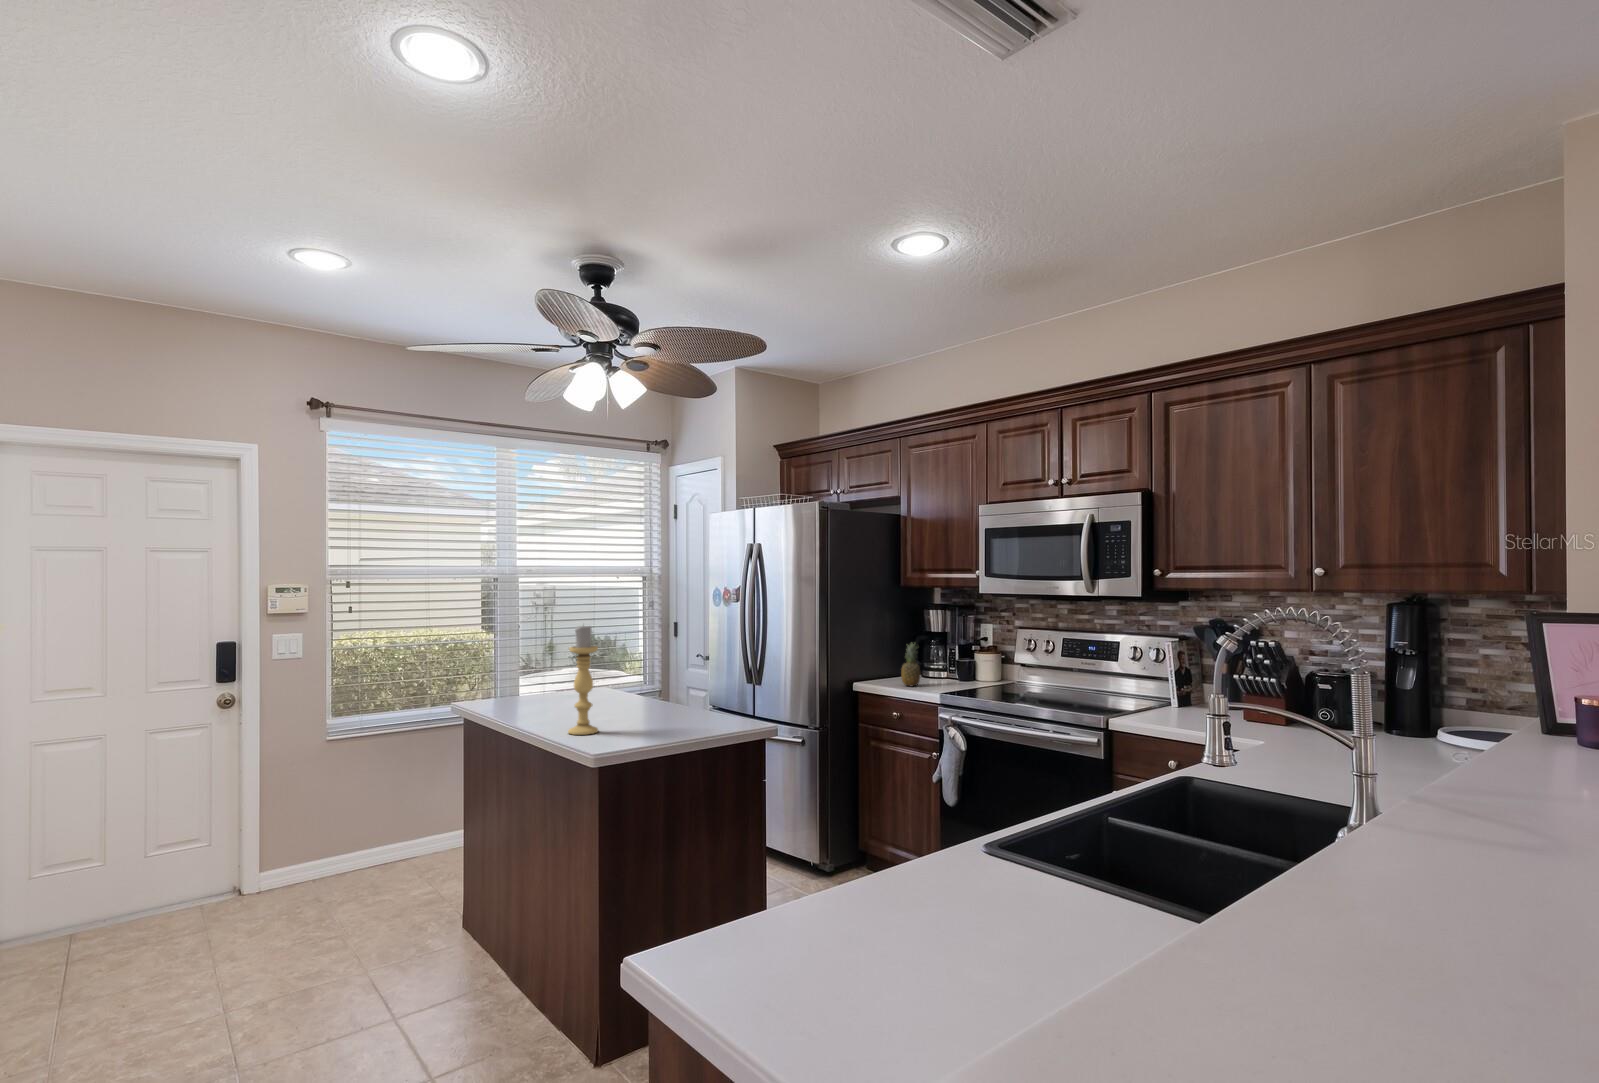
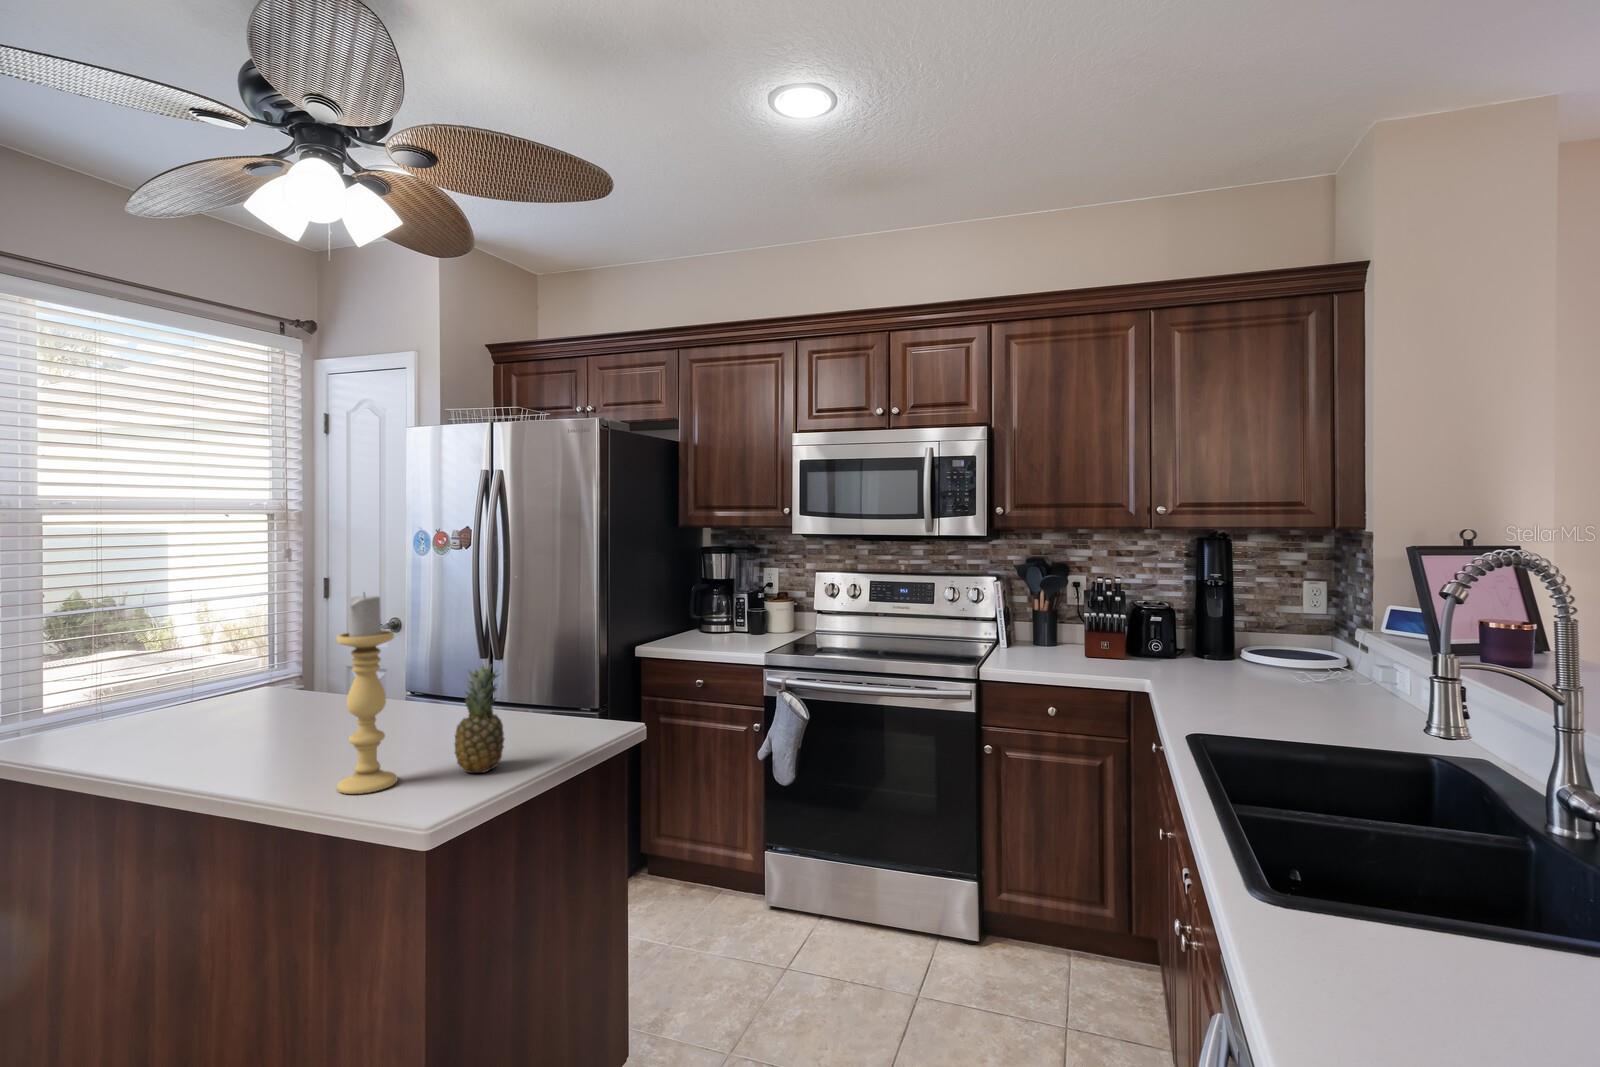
fruit: present [901,643,921,686] -> present [454,665,504,773]

